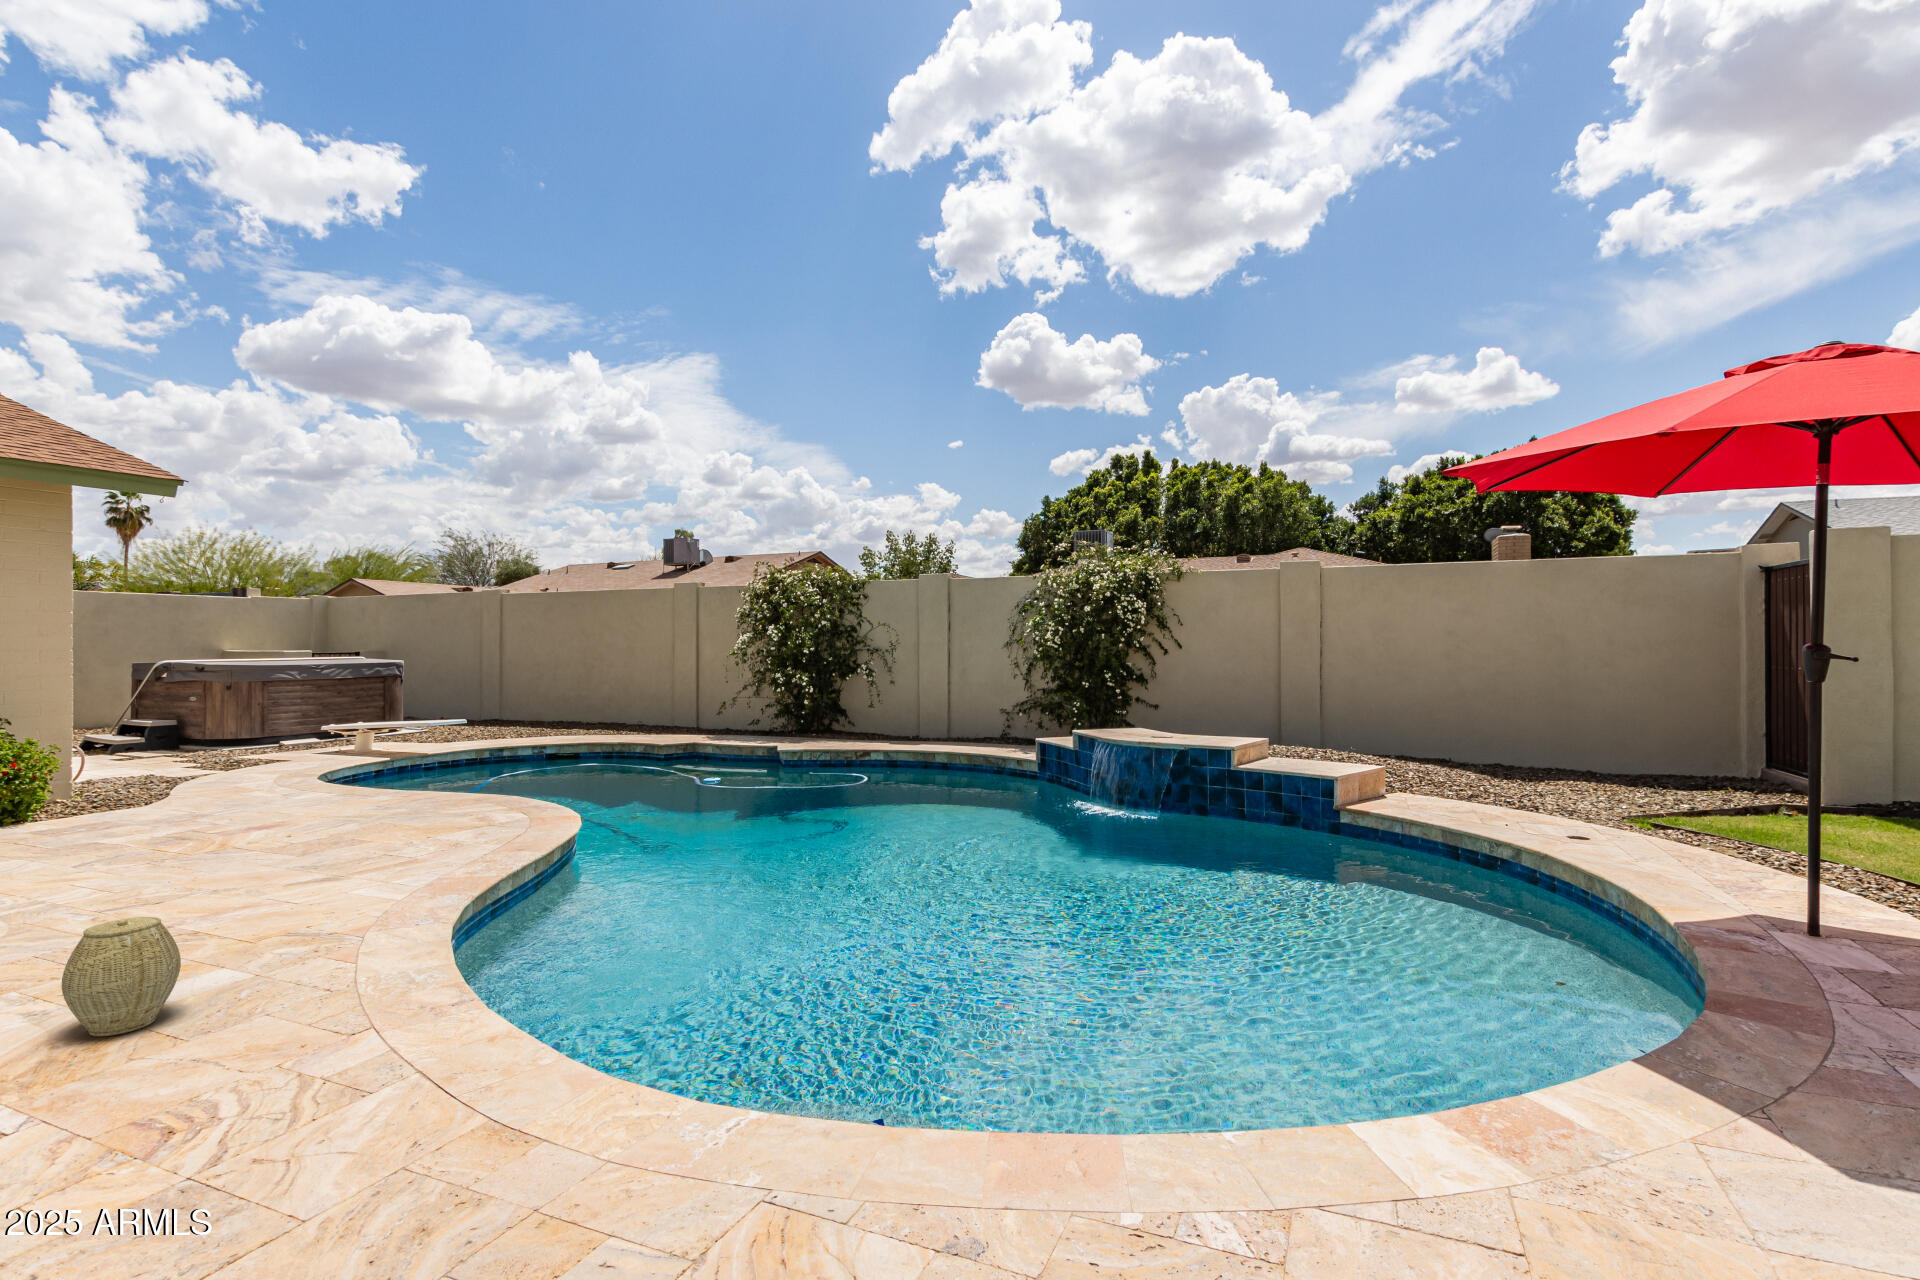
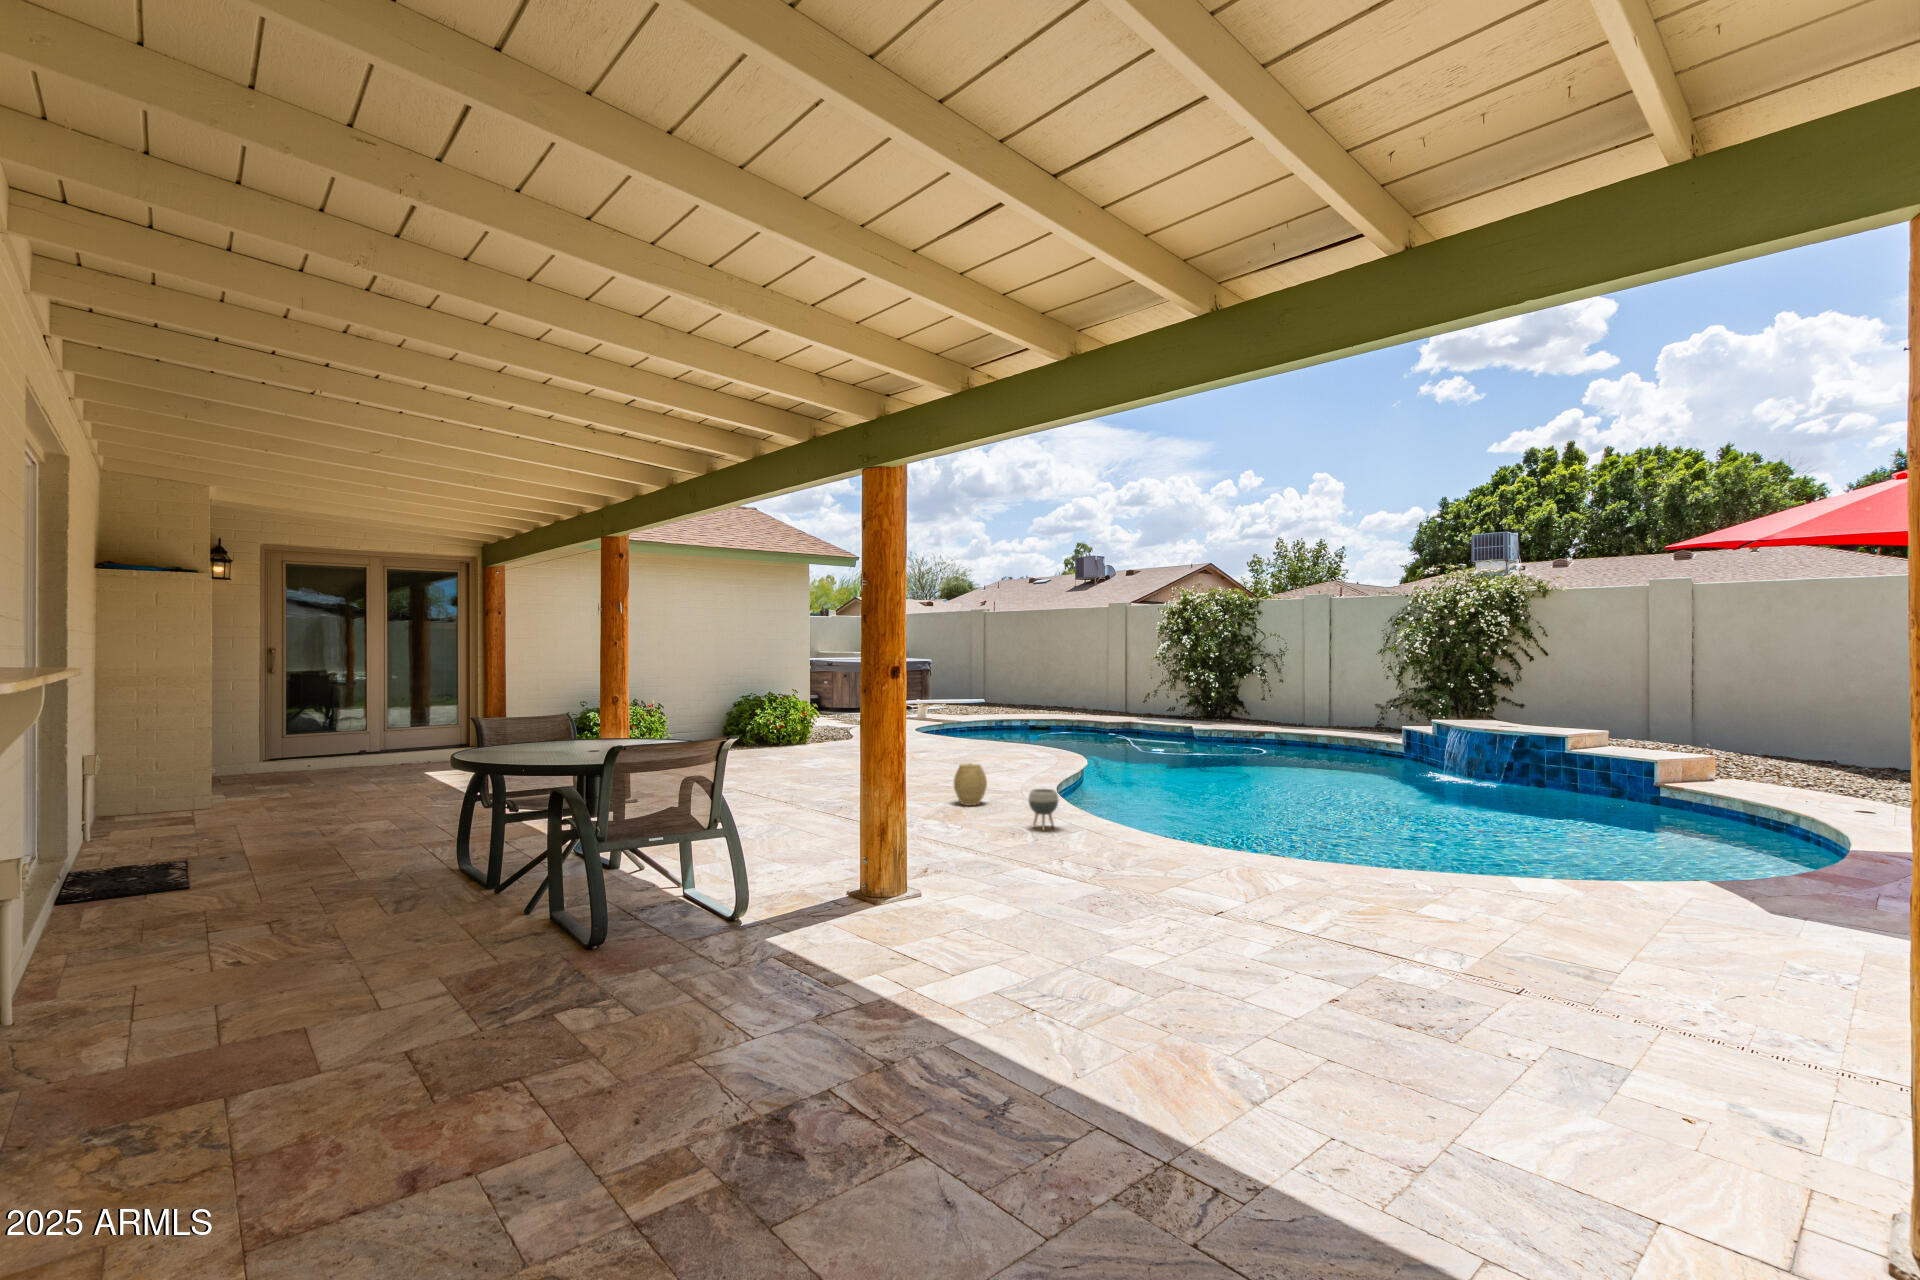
planter: none [169,1012,281,1153] -> present [1028,789,1058,830]

